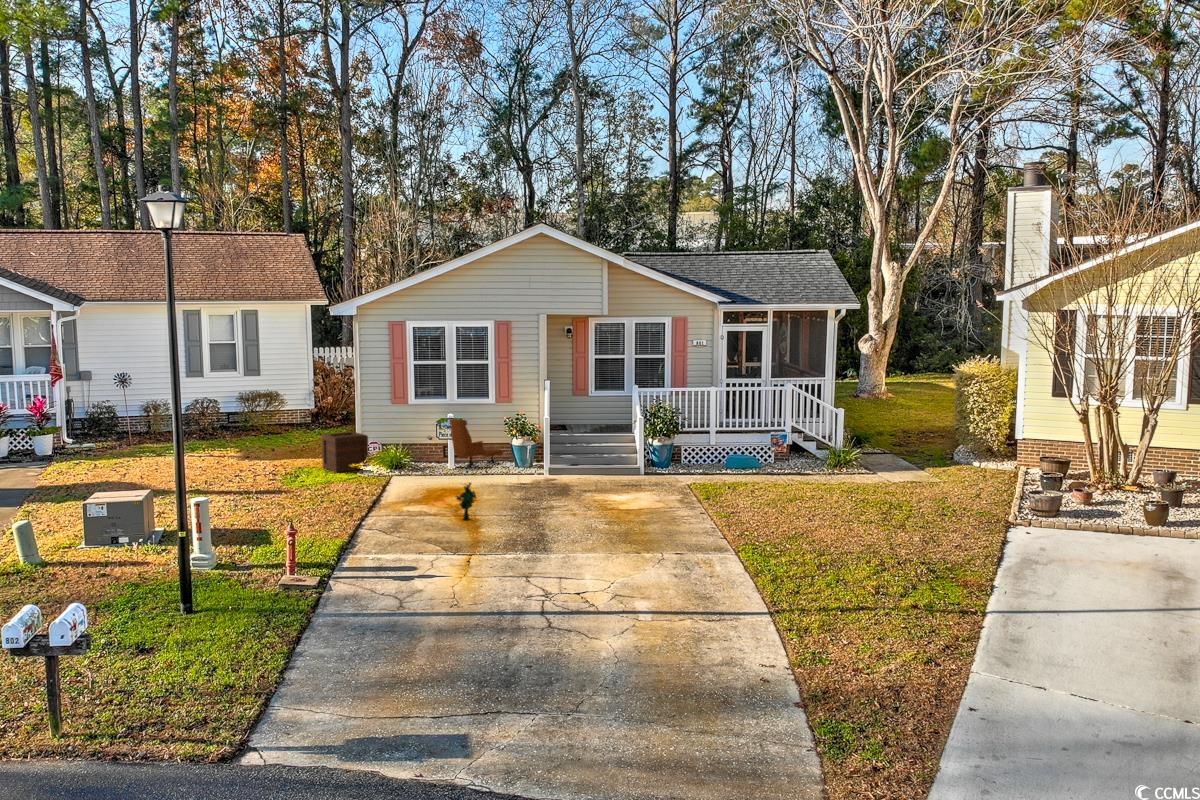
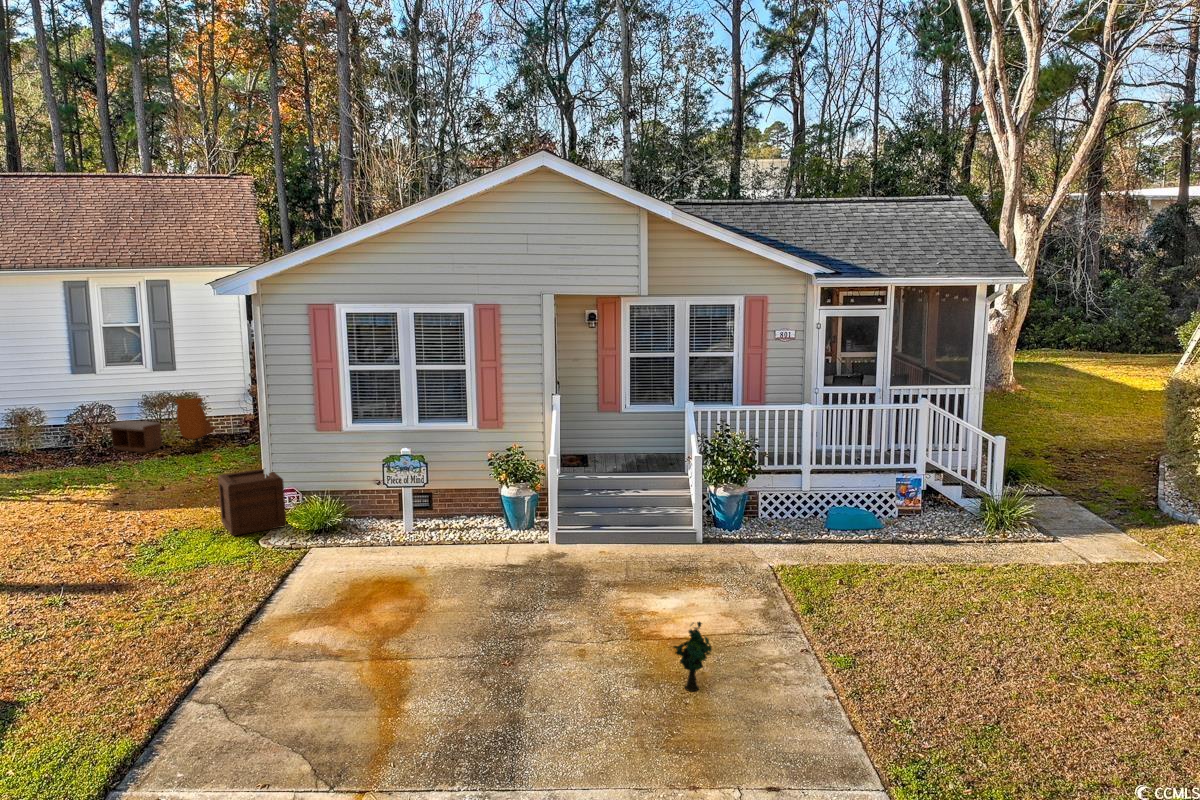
bench: none [196,416,236,439] -> present [109,420,163,452]
lounge chair: present [449,419,503,467] -> present [175,398,216,451]
decorative plant: present [456,483,476,520] -> present [674,622,712,691]

